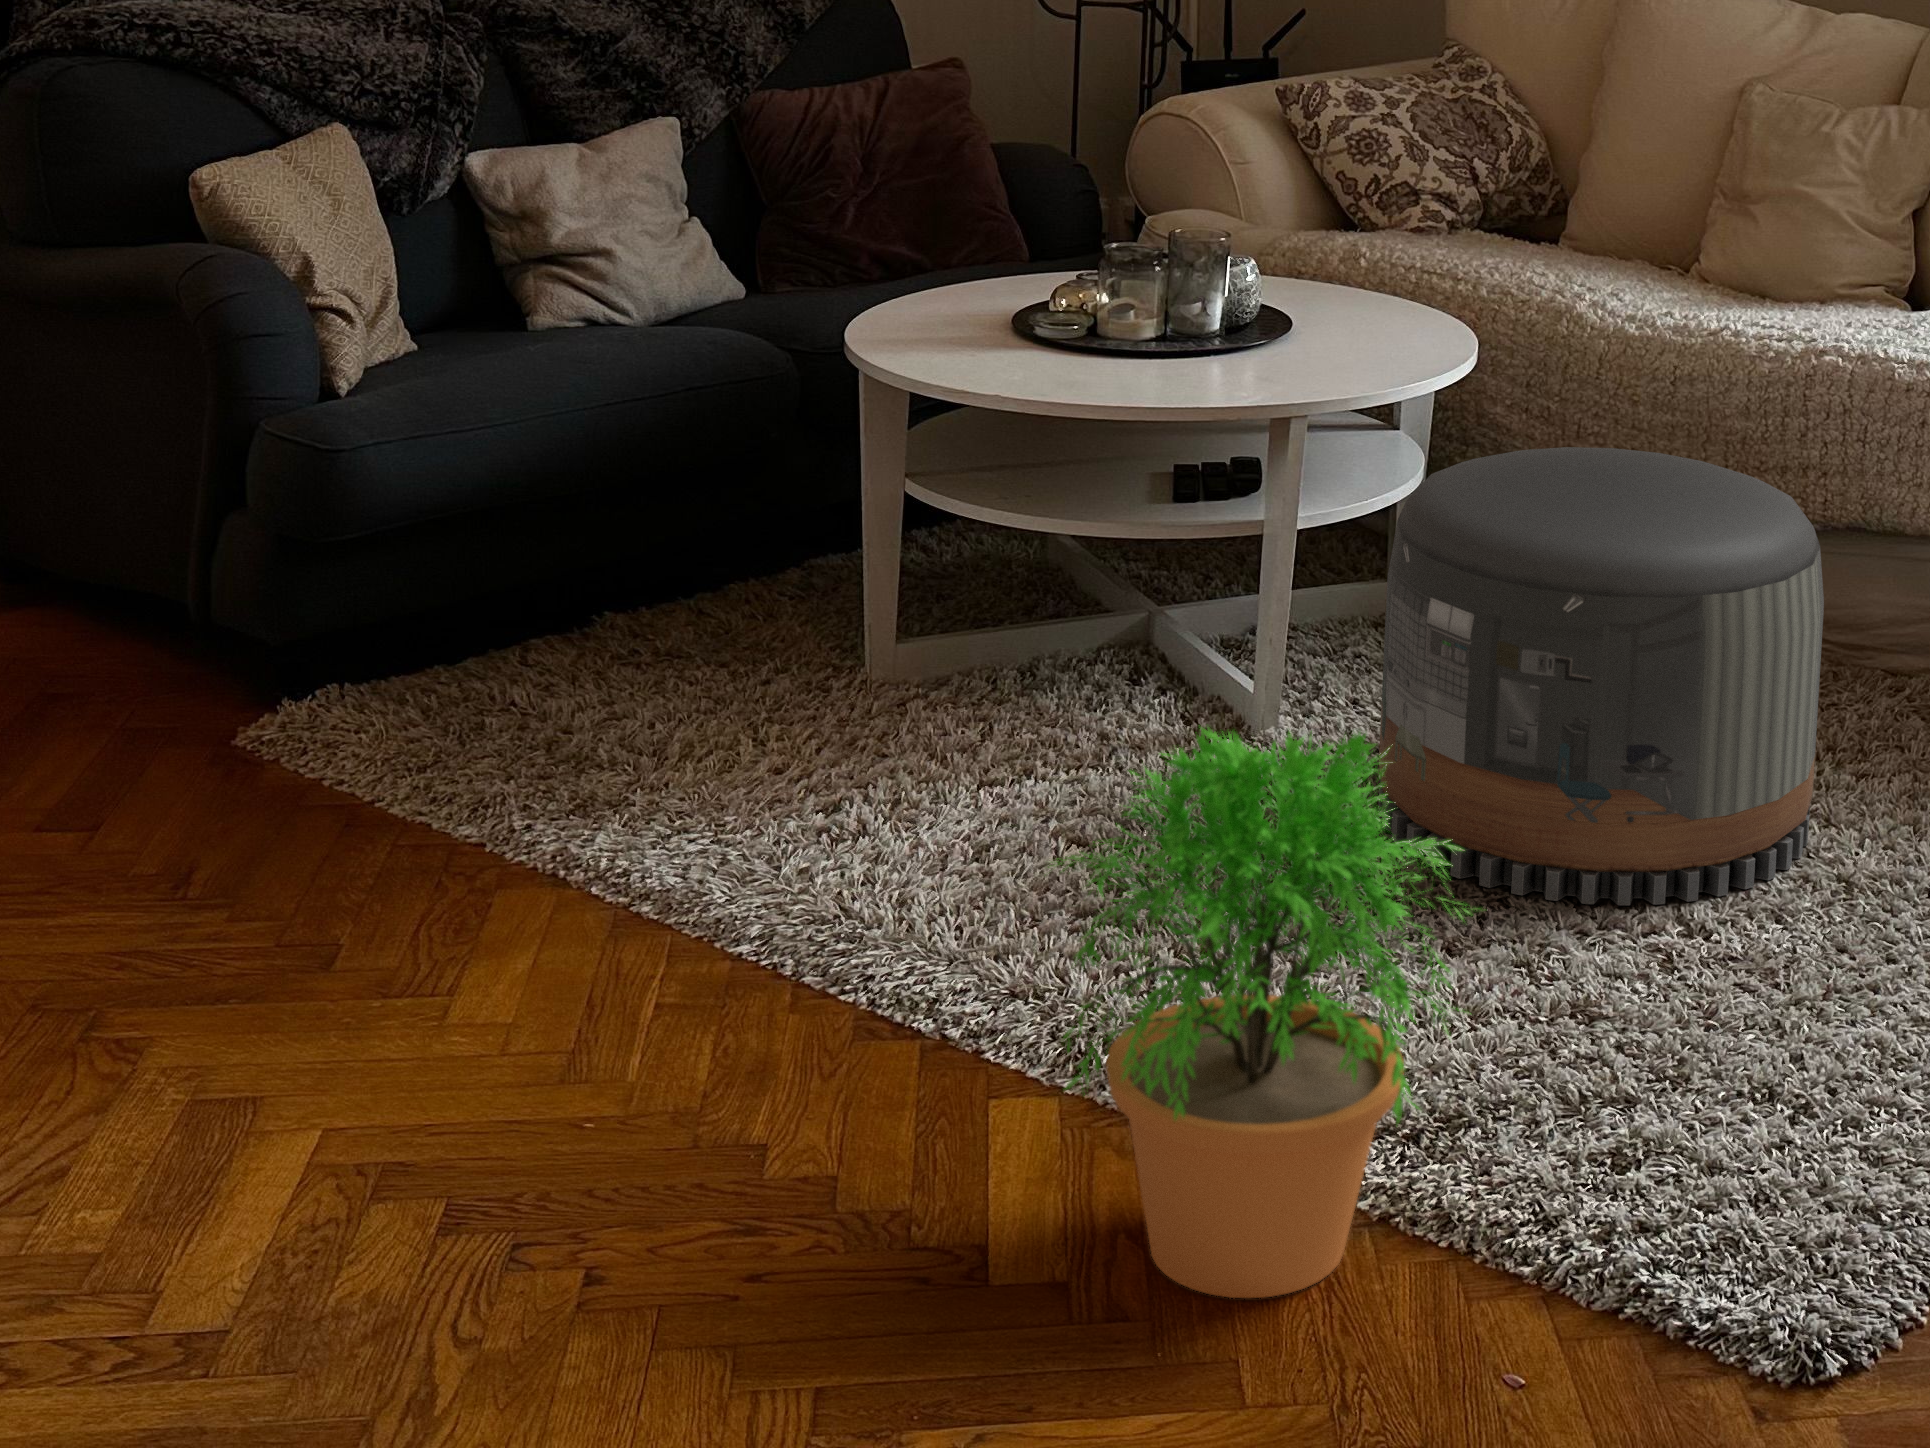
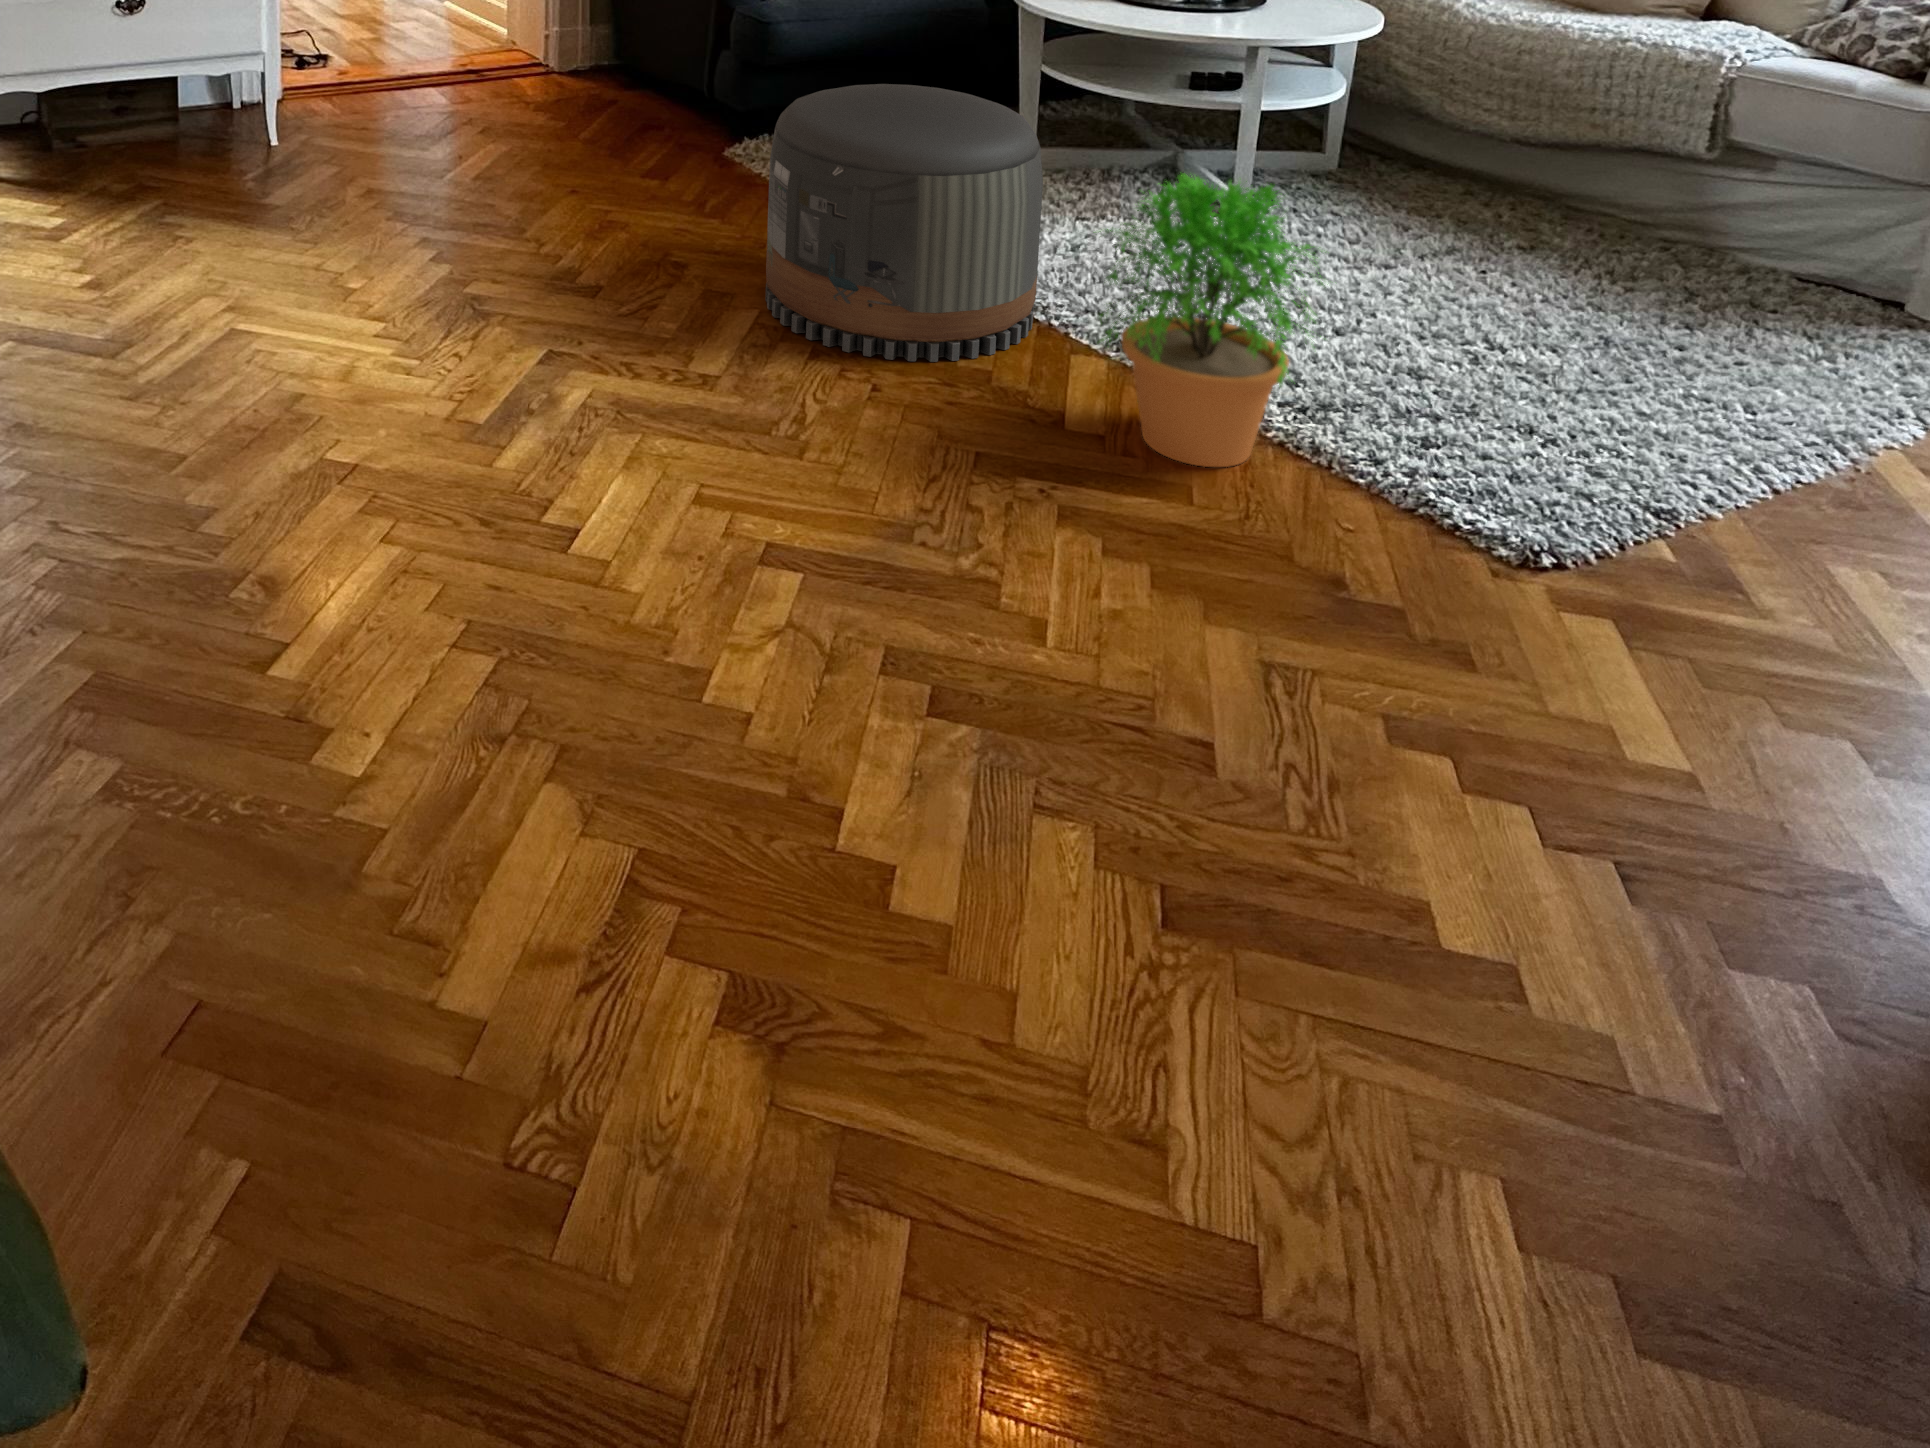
pouf: present [1378,447,1824,905] -> present [766,84,1043,362]

